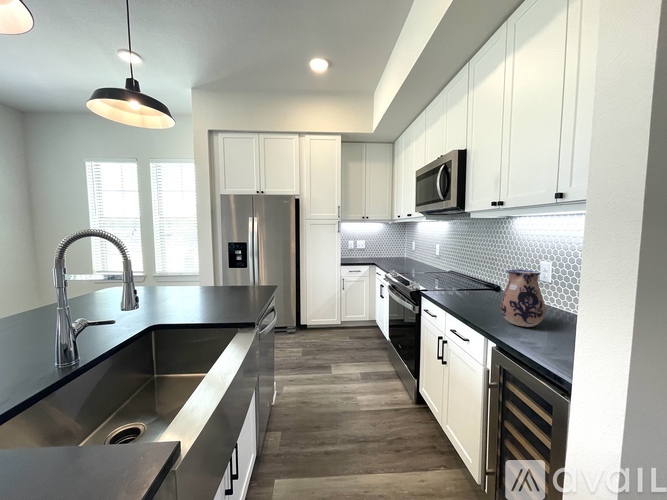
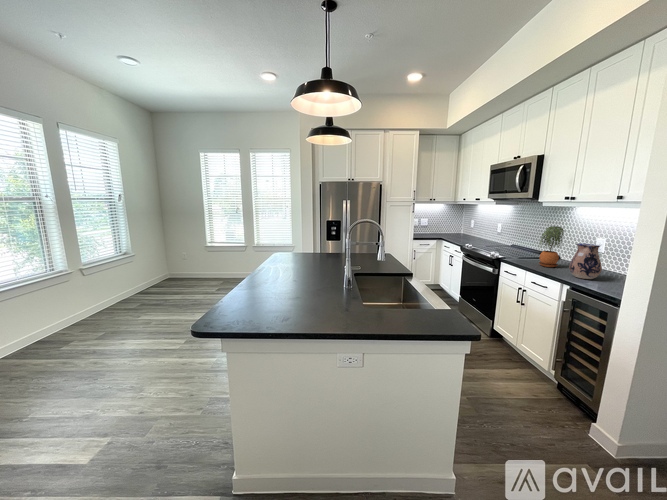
potted plant: none [463,245,495,305] -> present [539,226,564,267]

